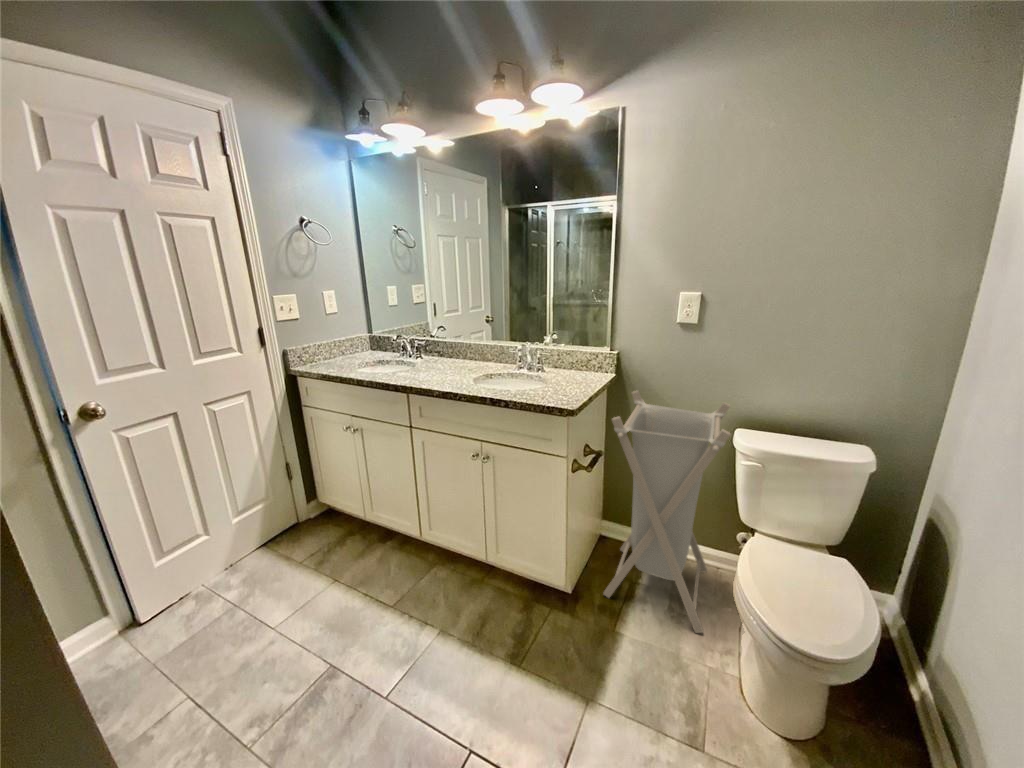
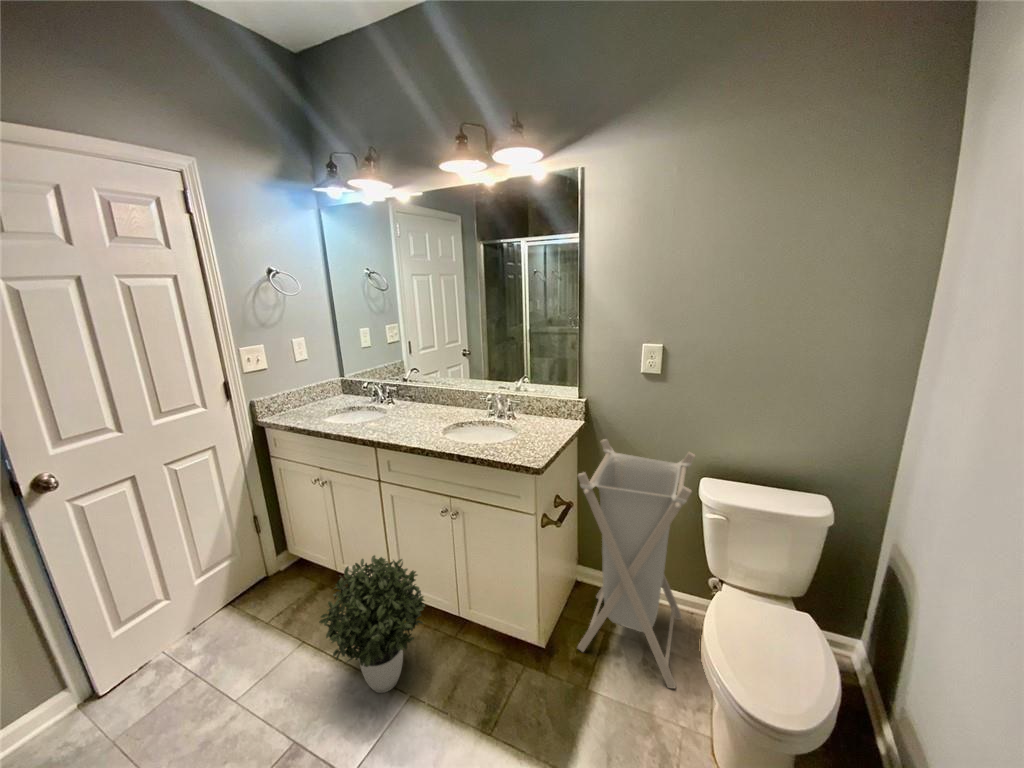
potted plant: none [354,496,457,627] -> present [319,555,425,693]

